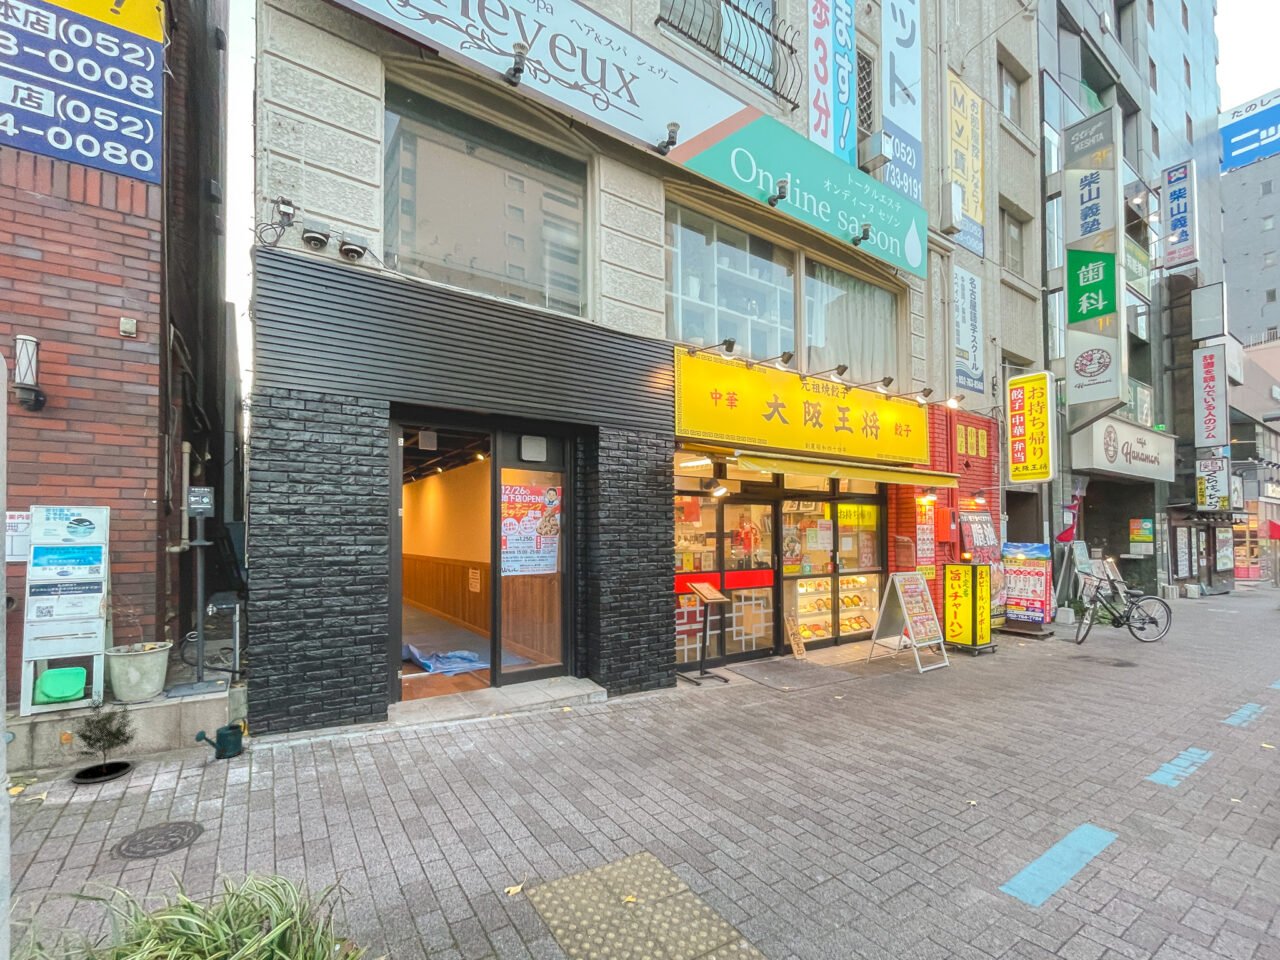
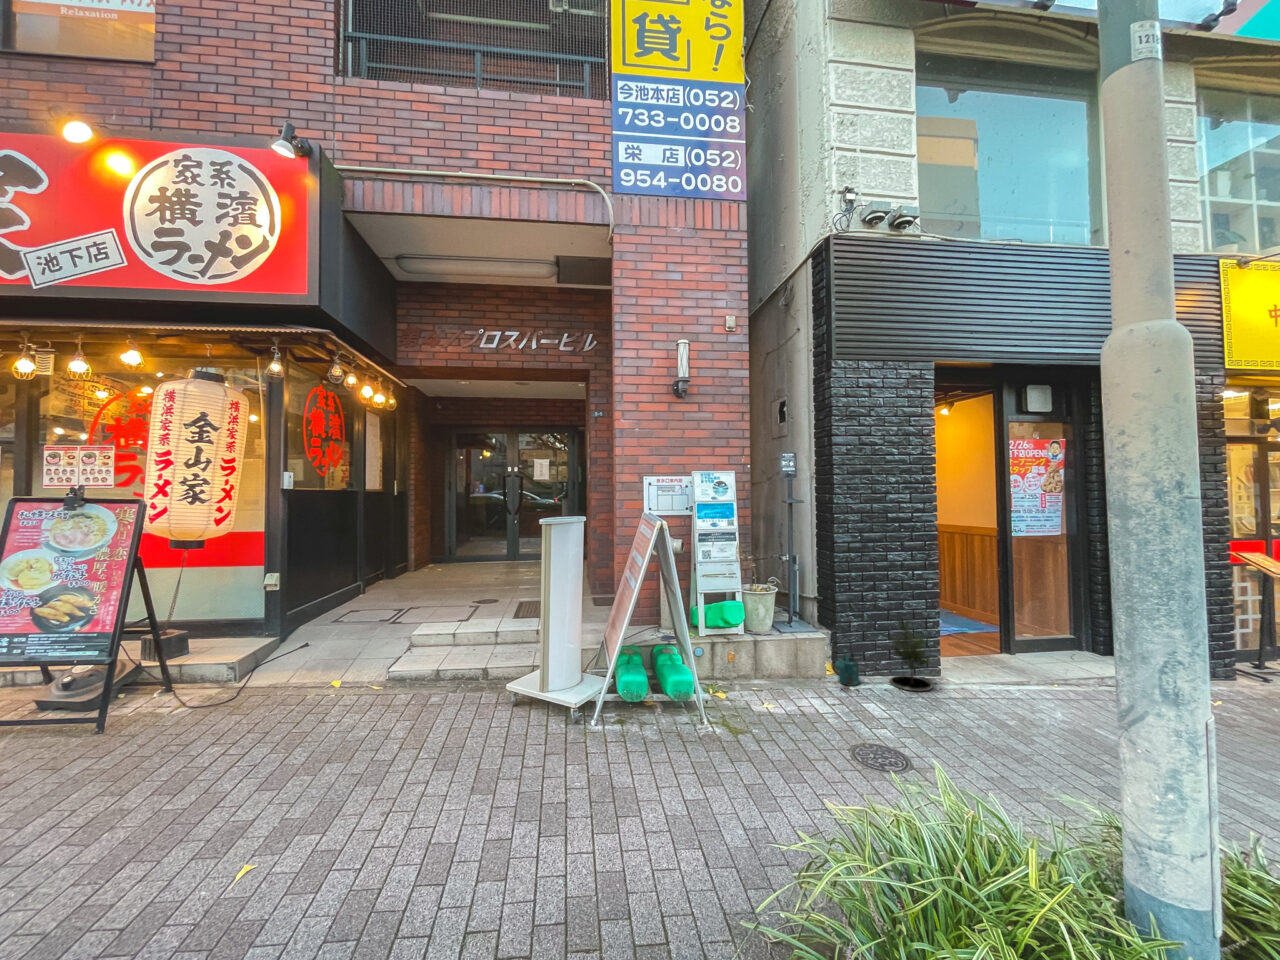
potted tree: present [72,692,134,783] -> present [890,623,933,691]

